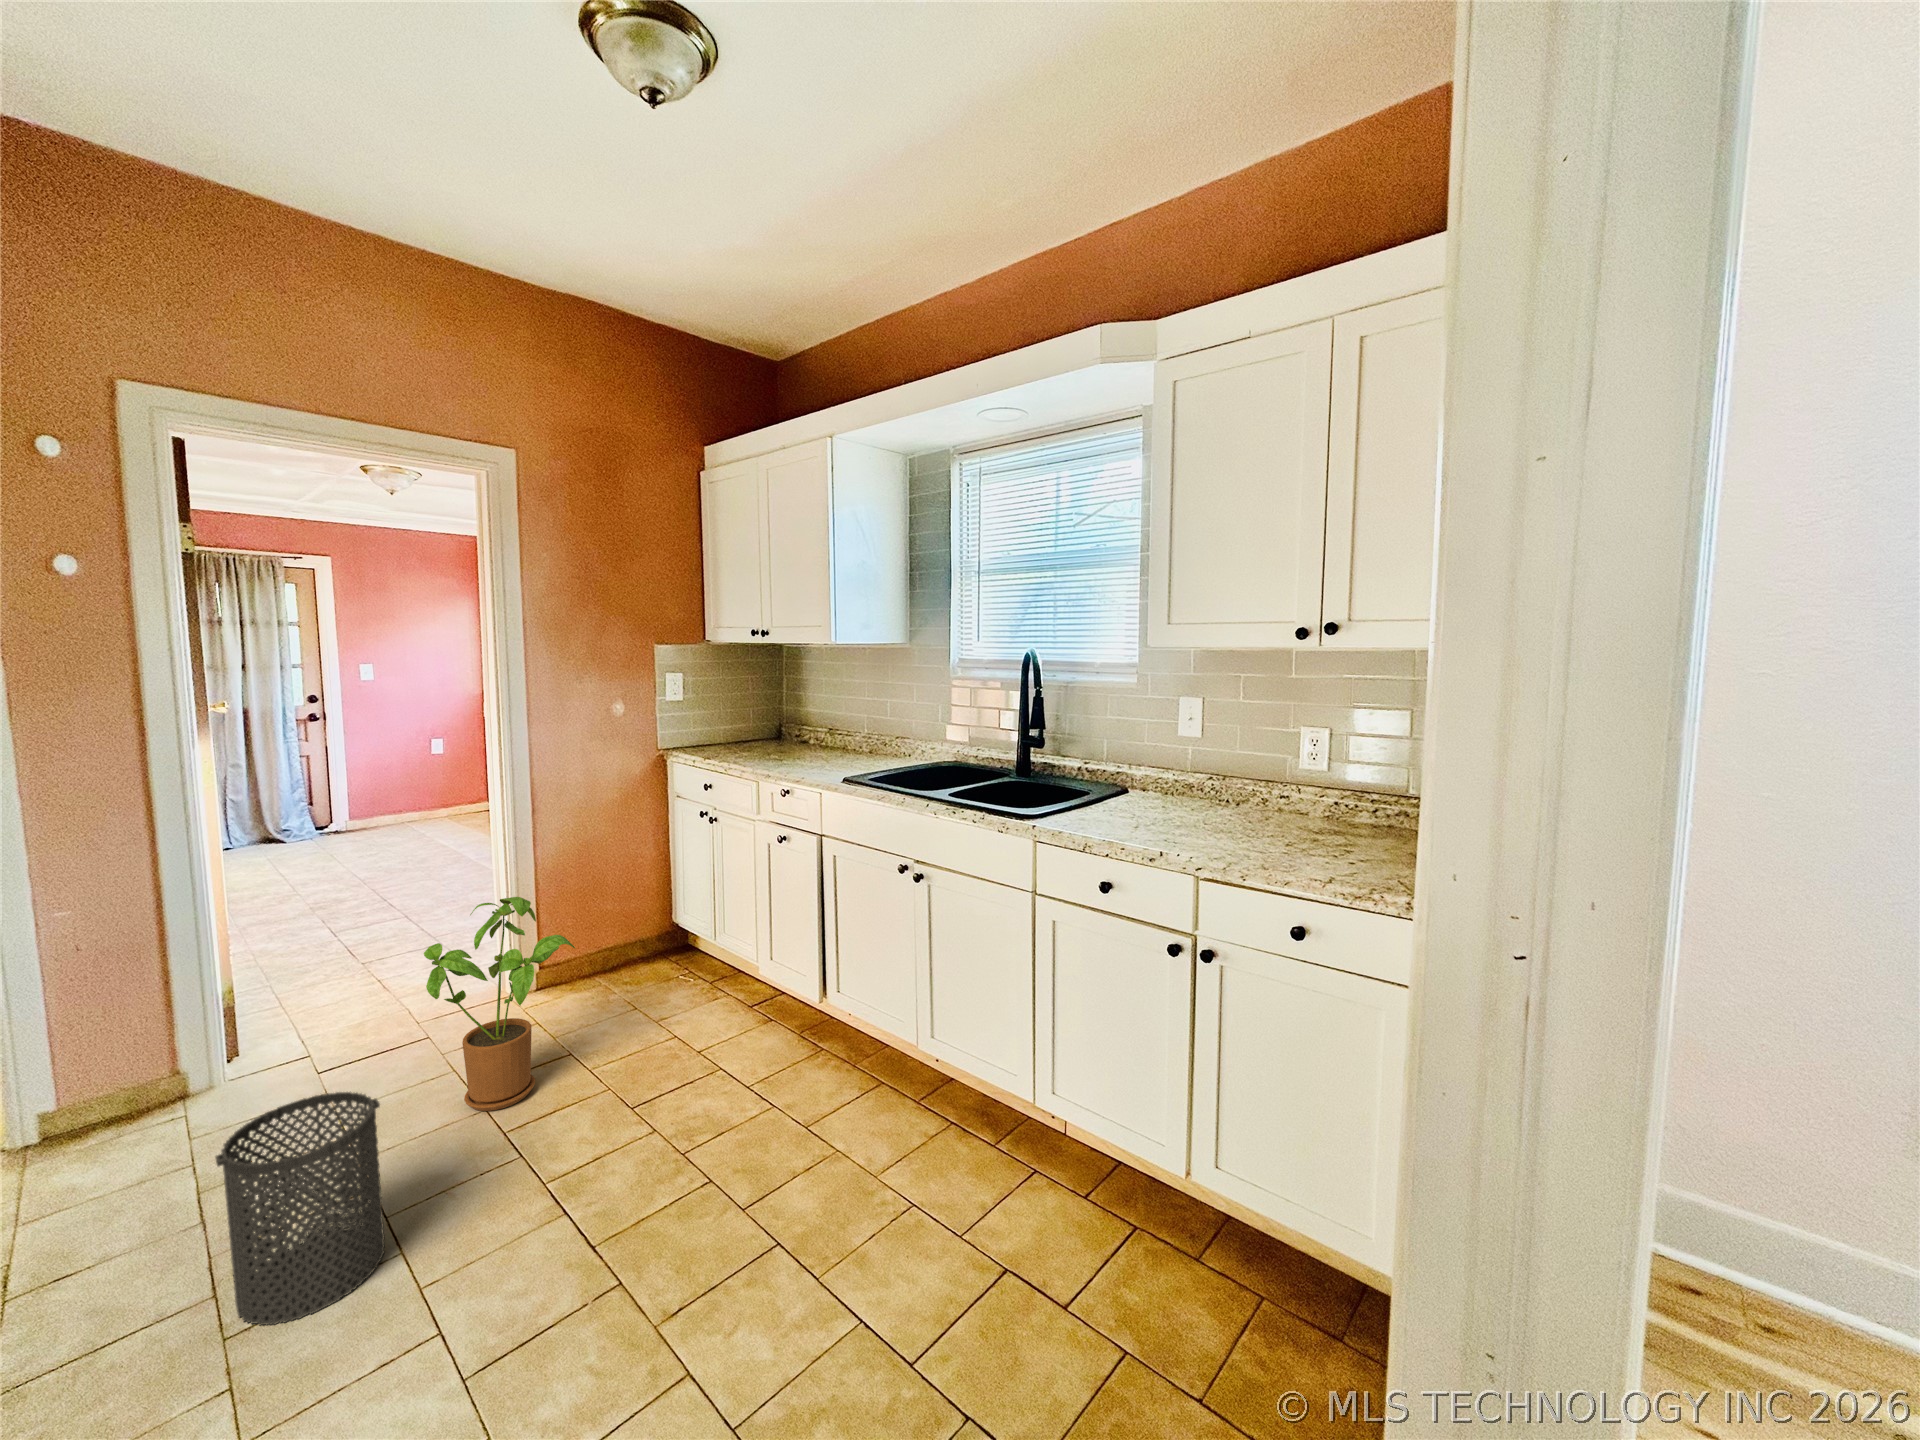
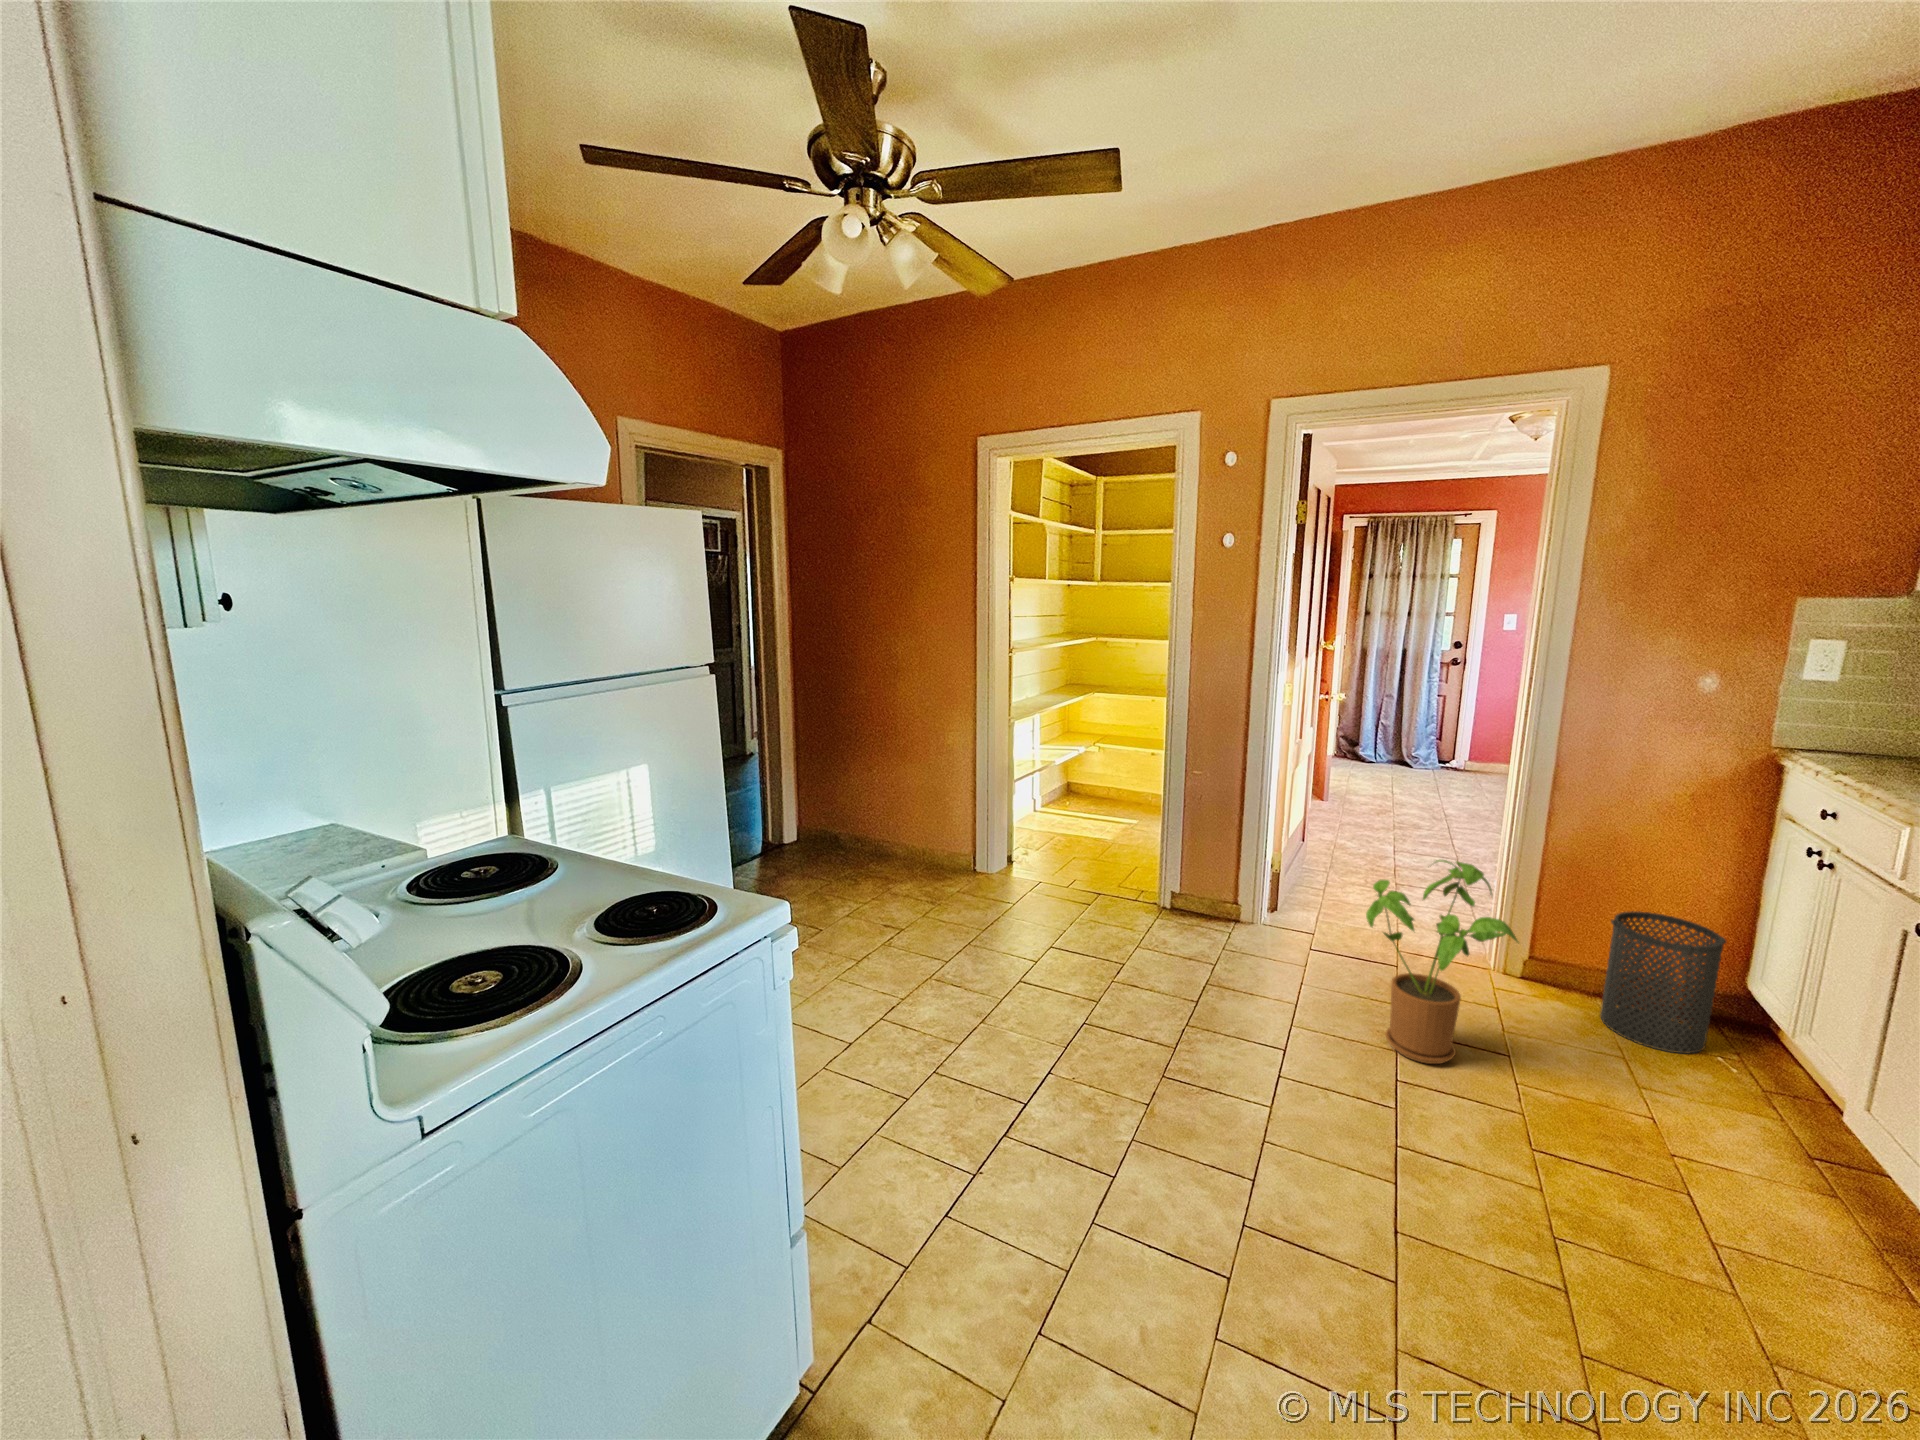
trash can: present [216,1092,385,1325] -> present [1600,911,1726,1053]

